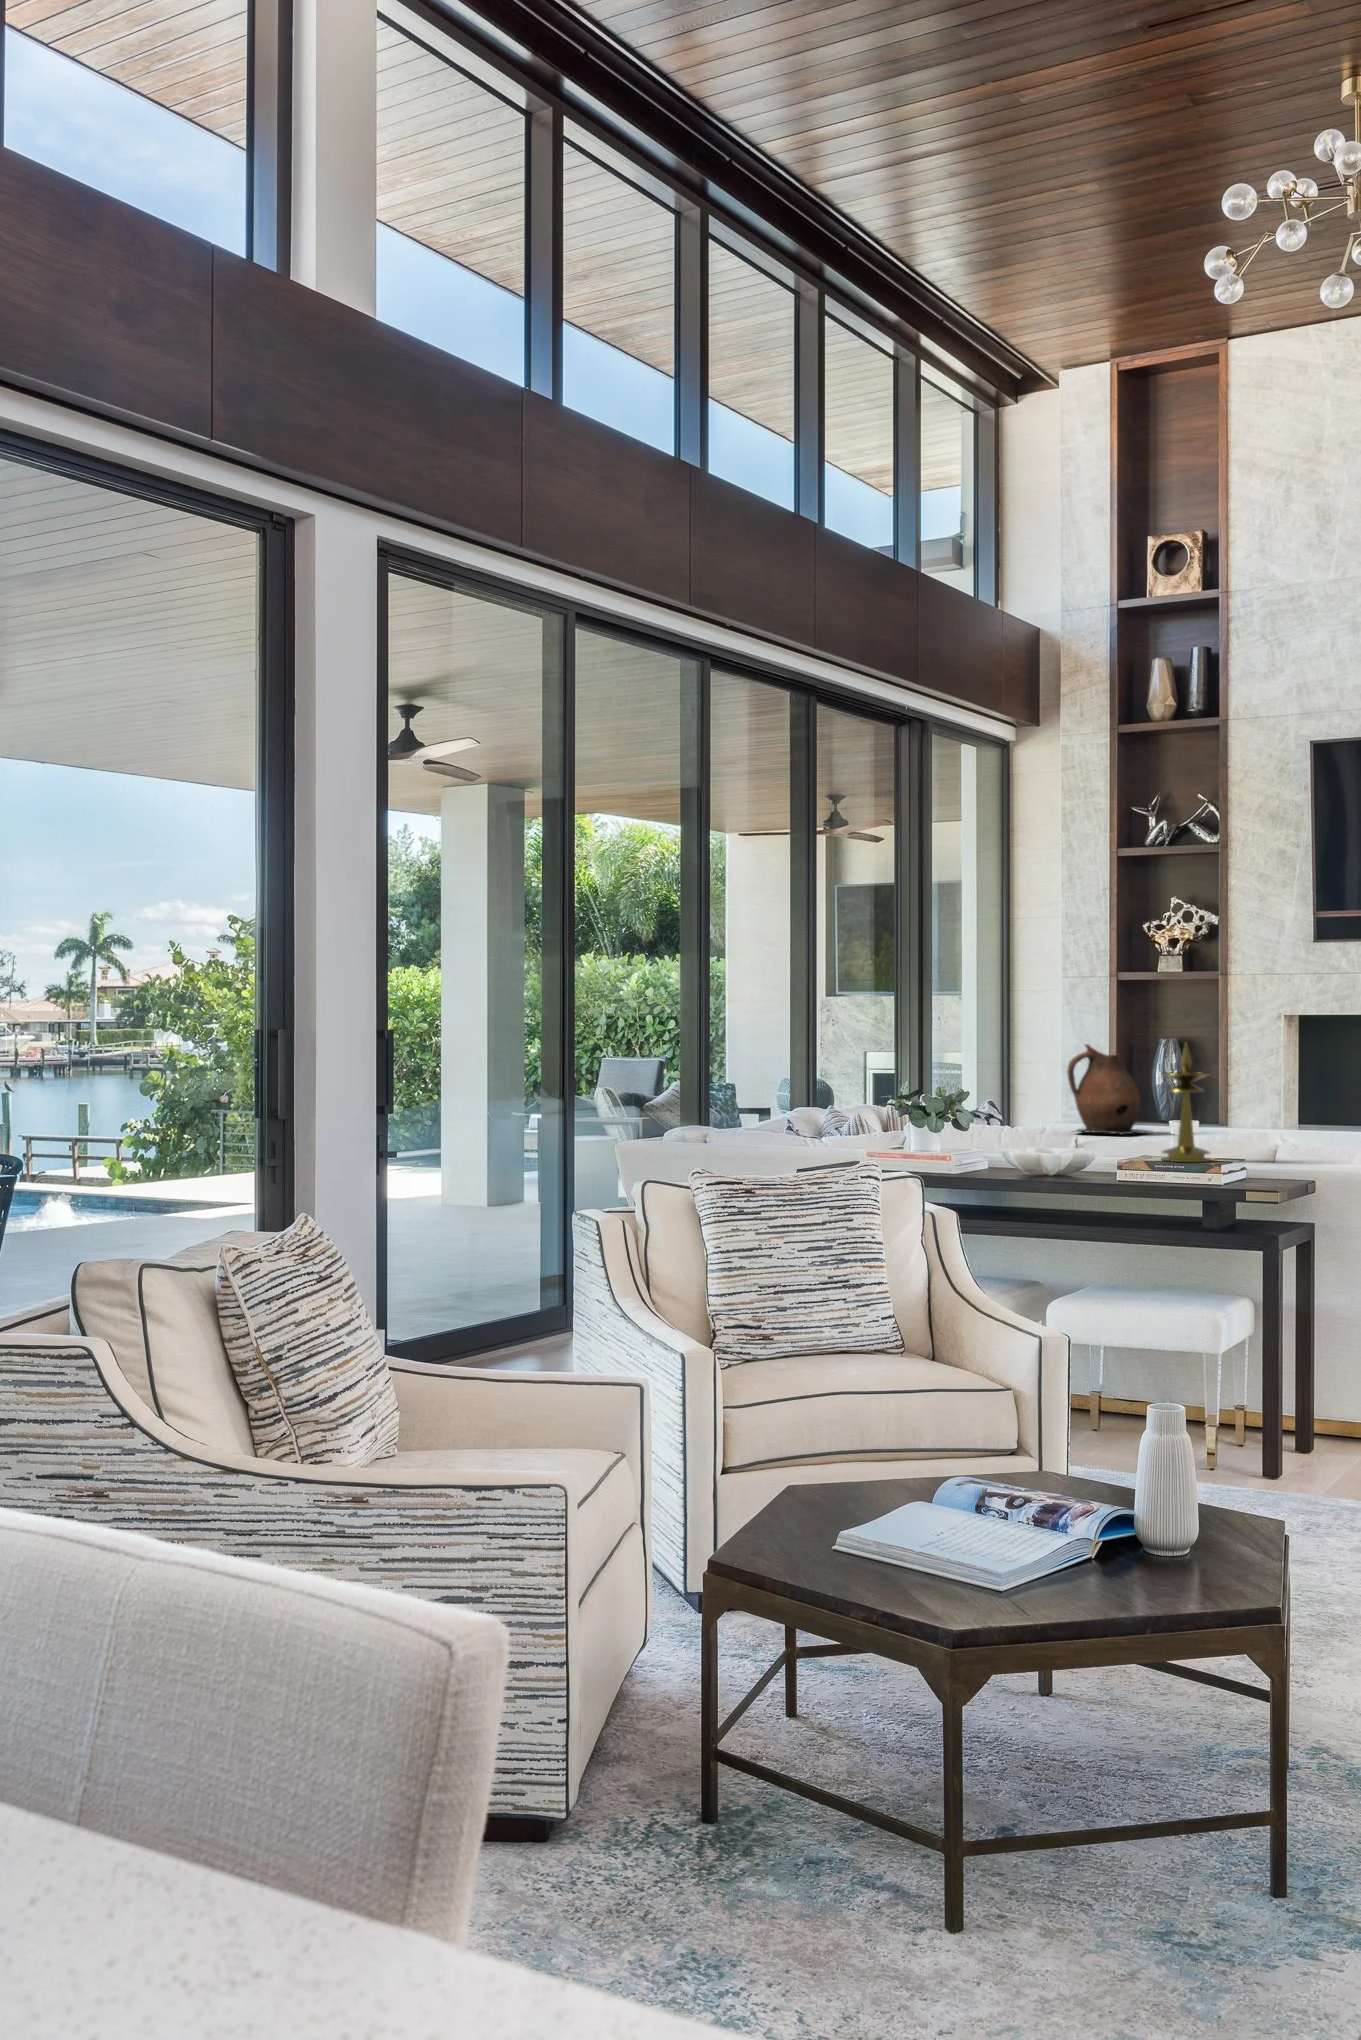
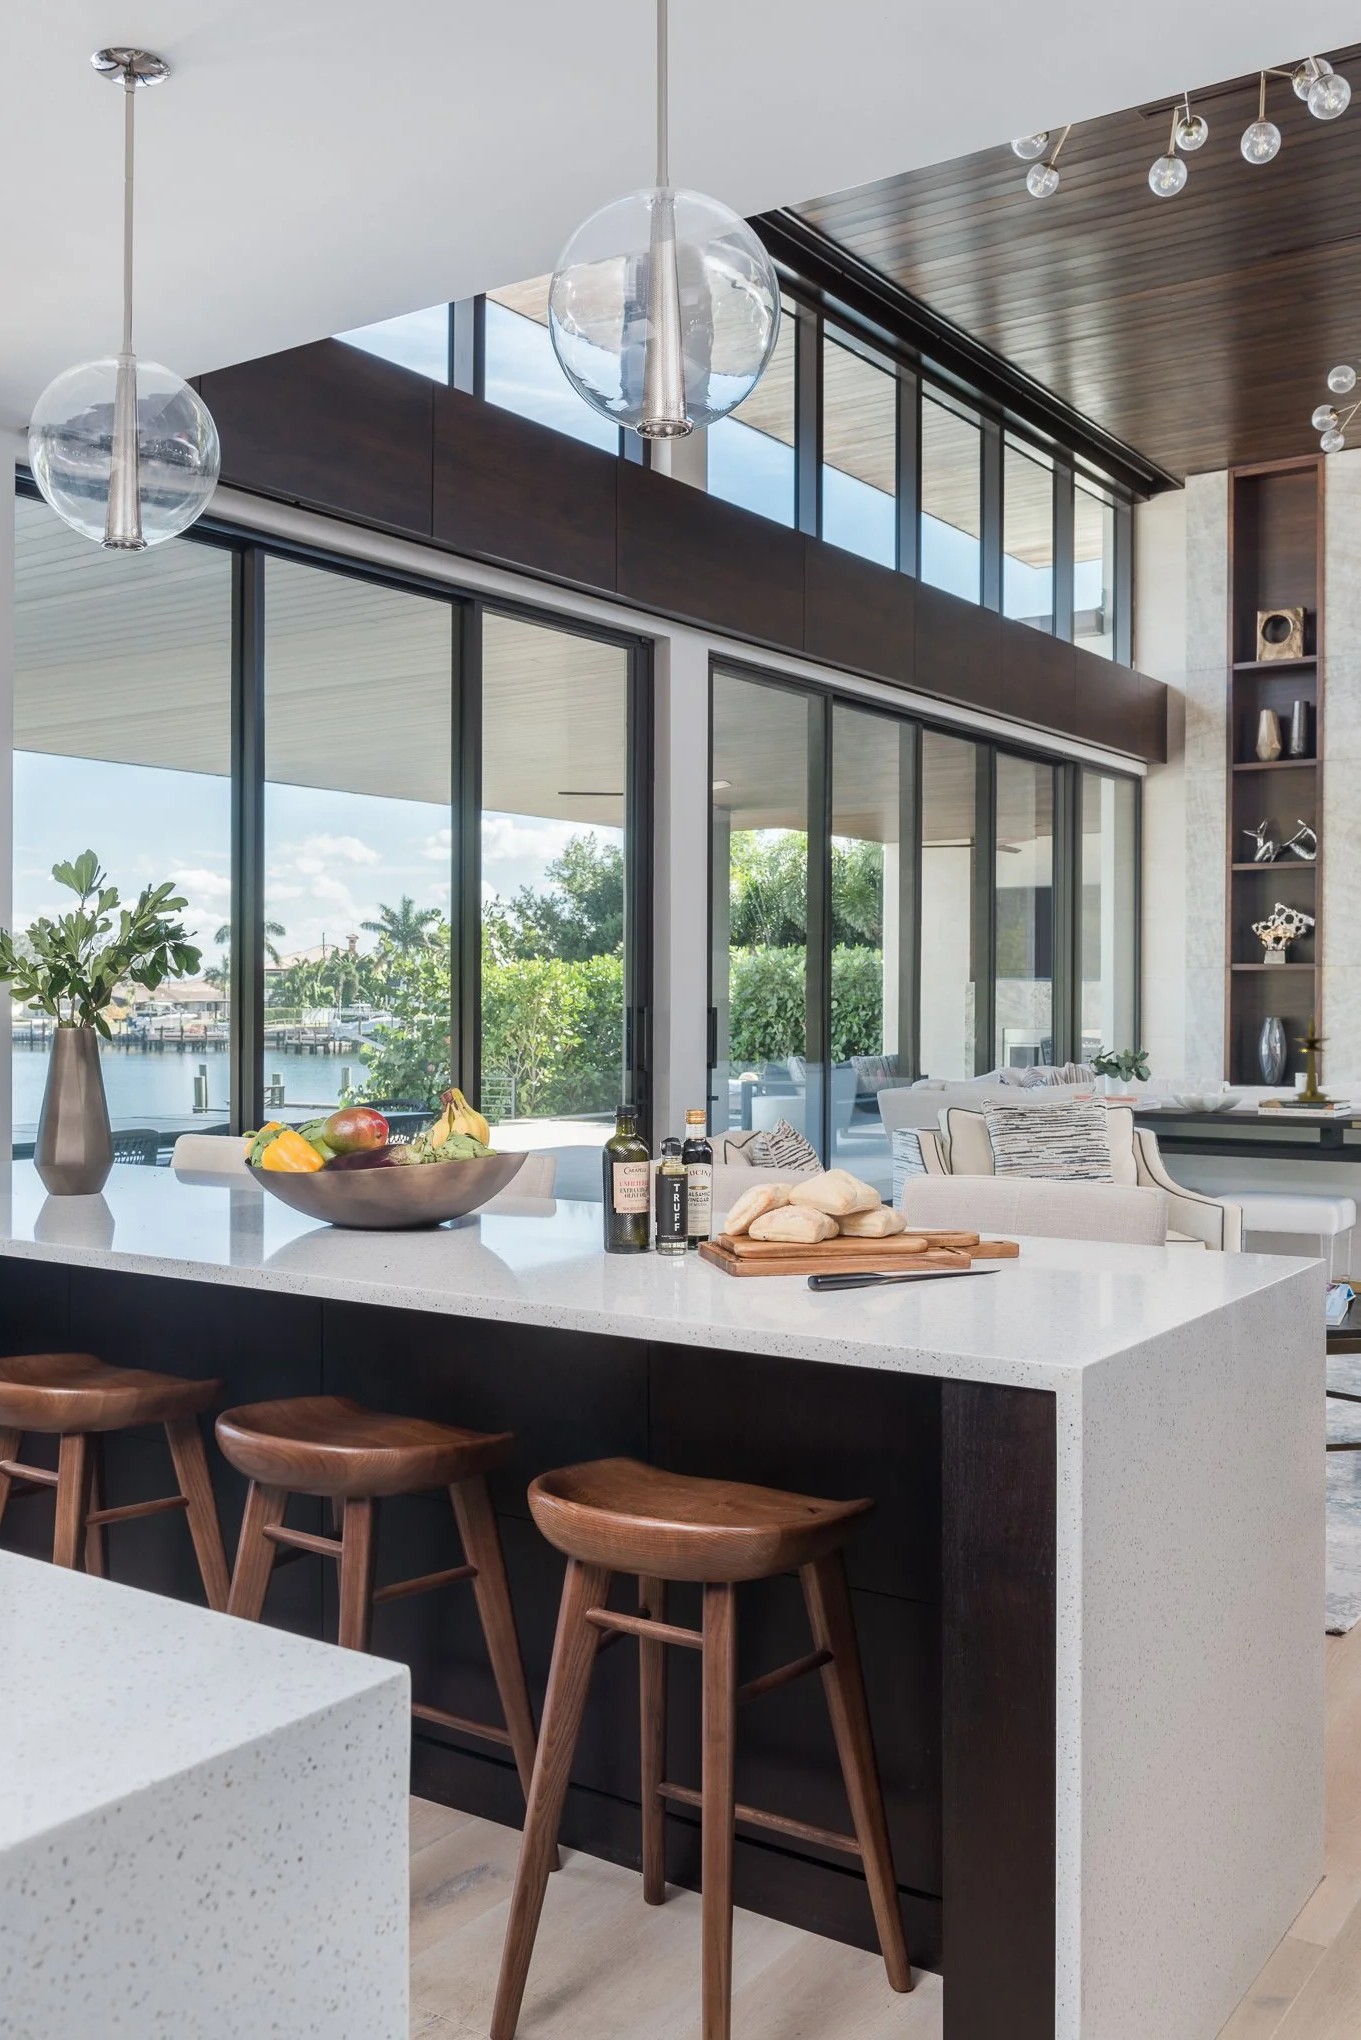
ceramic pitcher: present [1067,1044,1149,1135] -> none [1211,1019,1276,1088]

